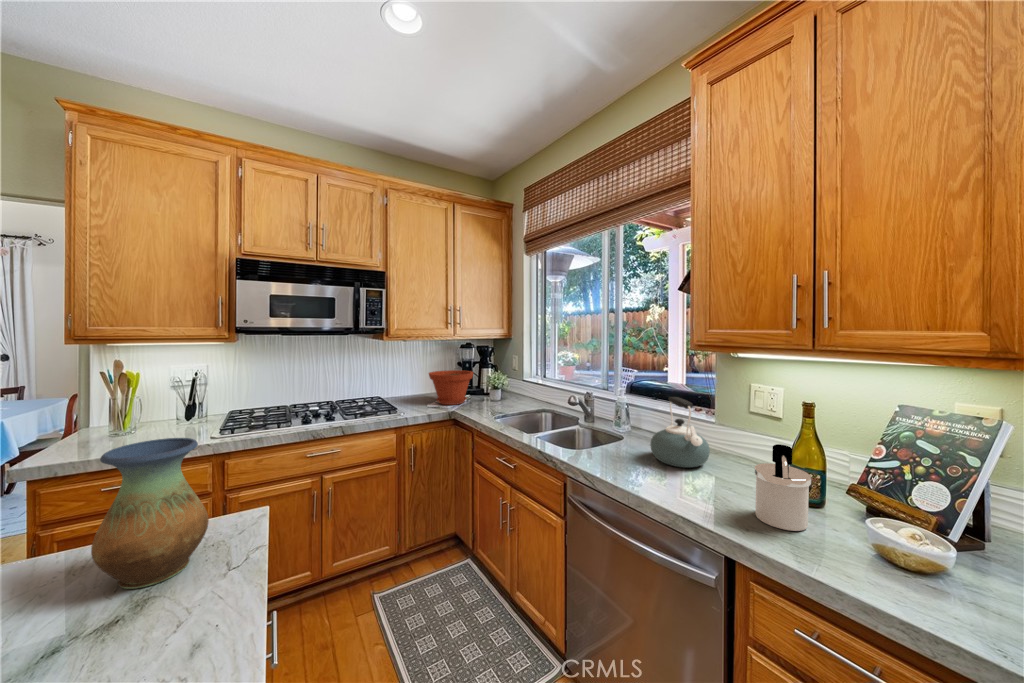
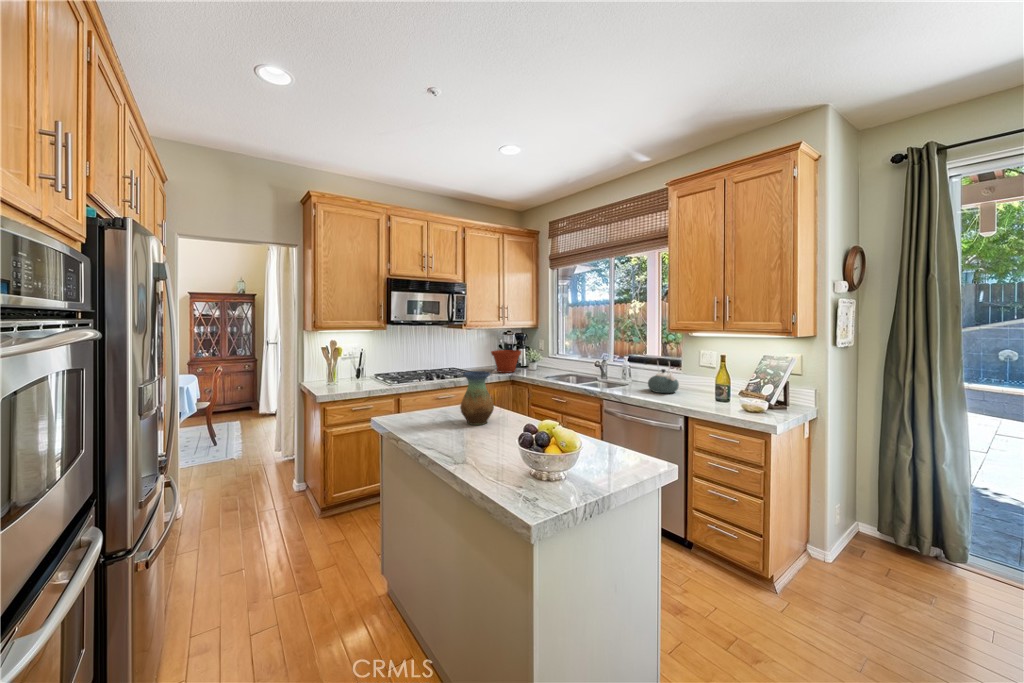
soap dispenser: present [754,444,811,531] -> none [701,373,724,408]

